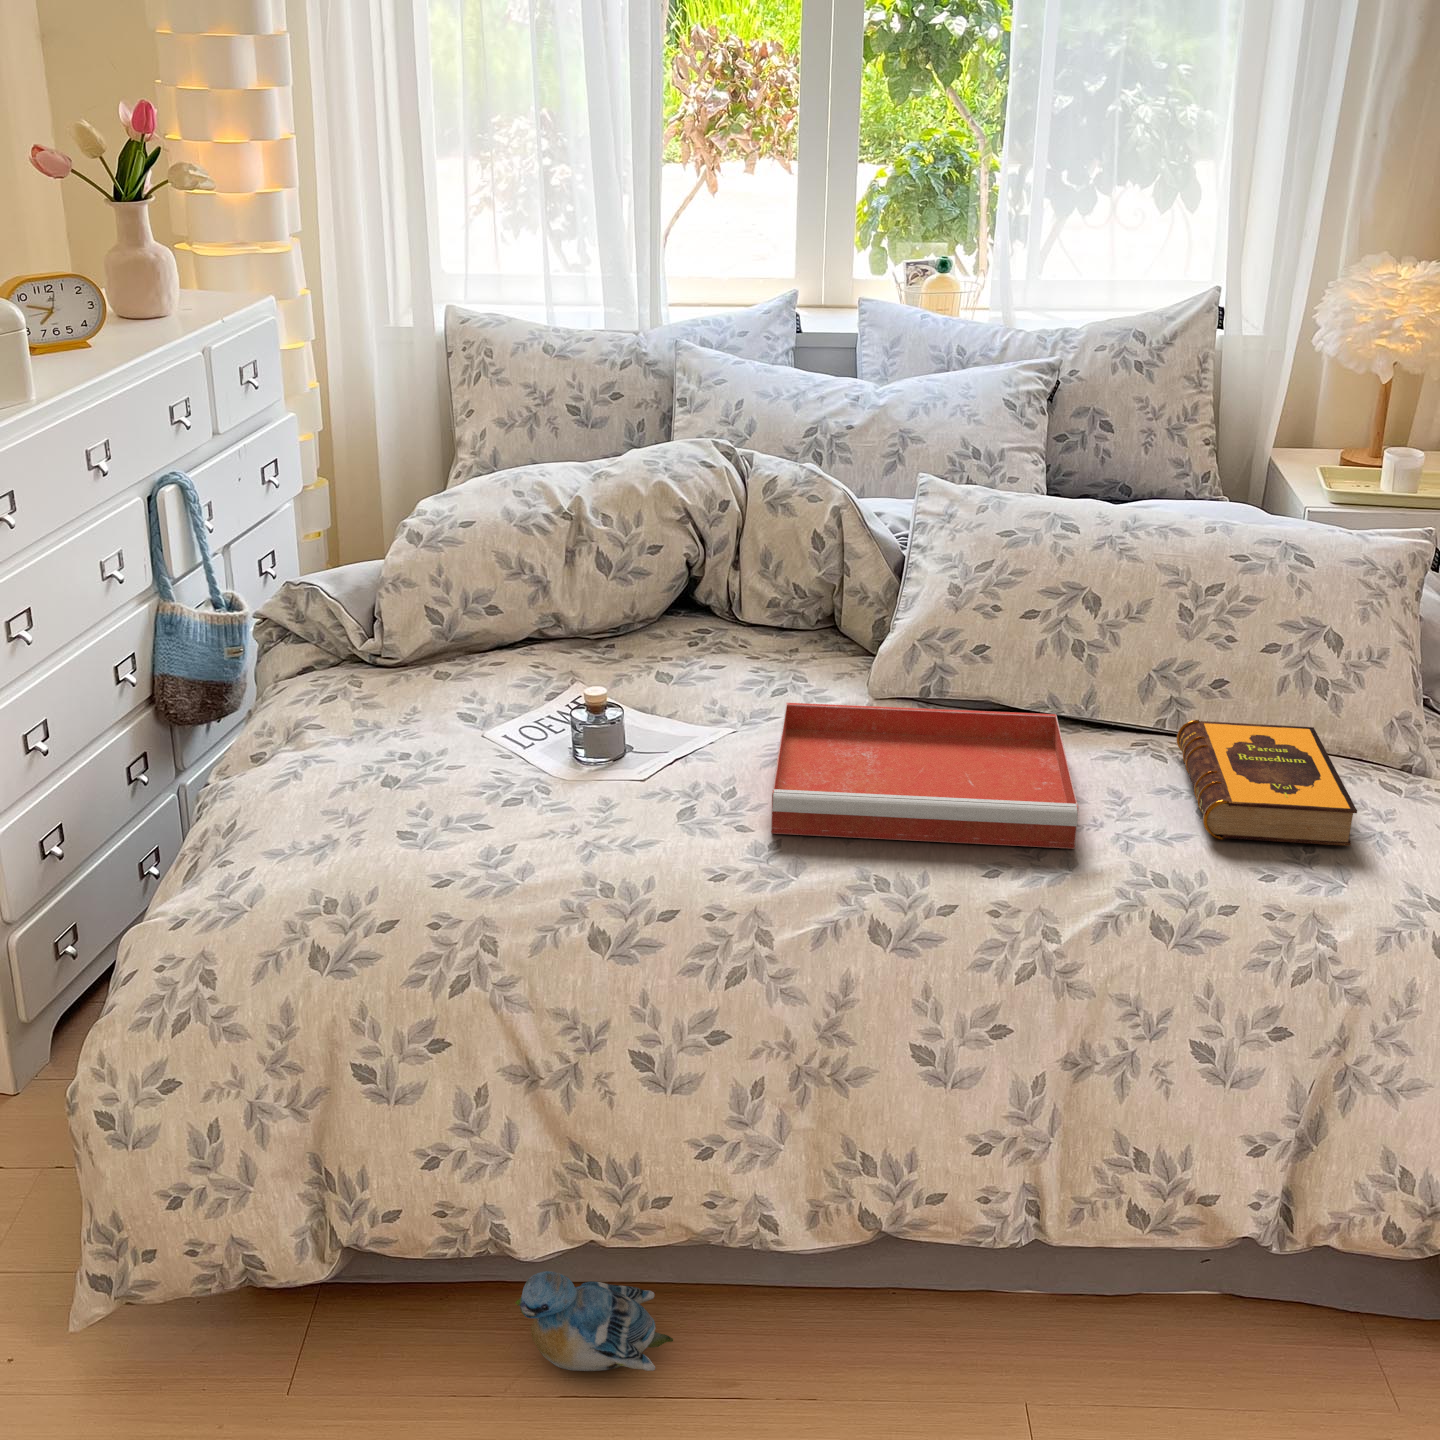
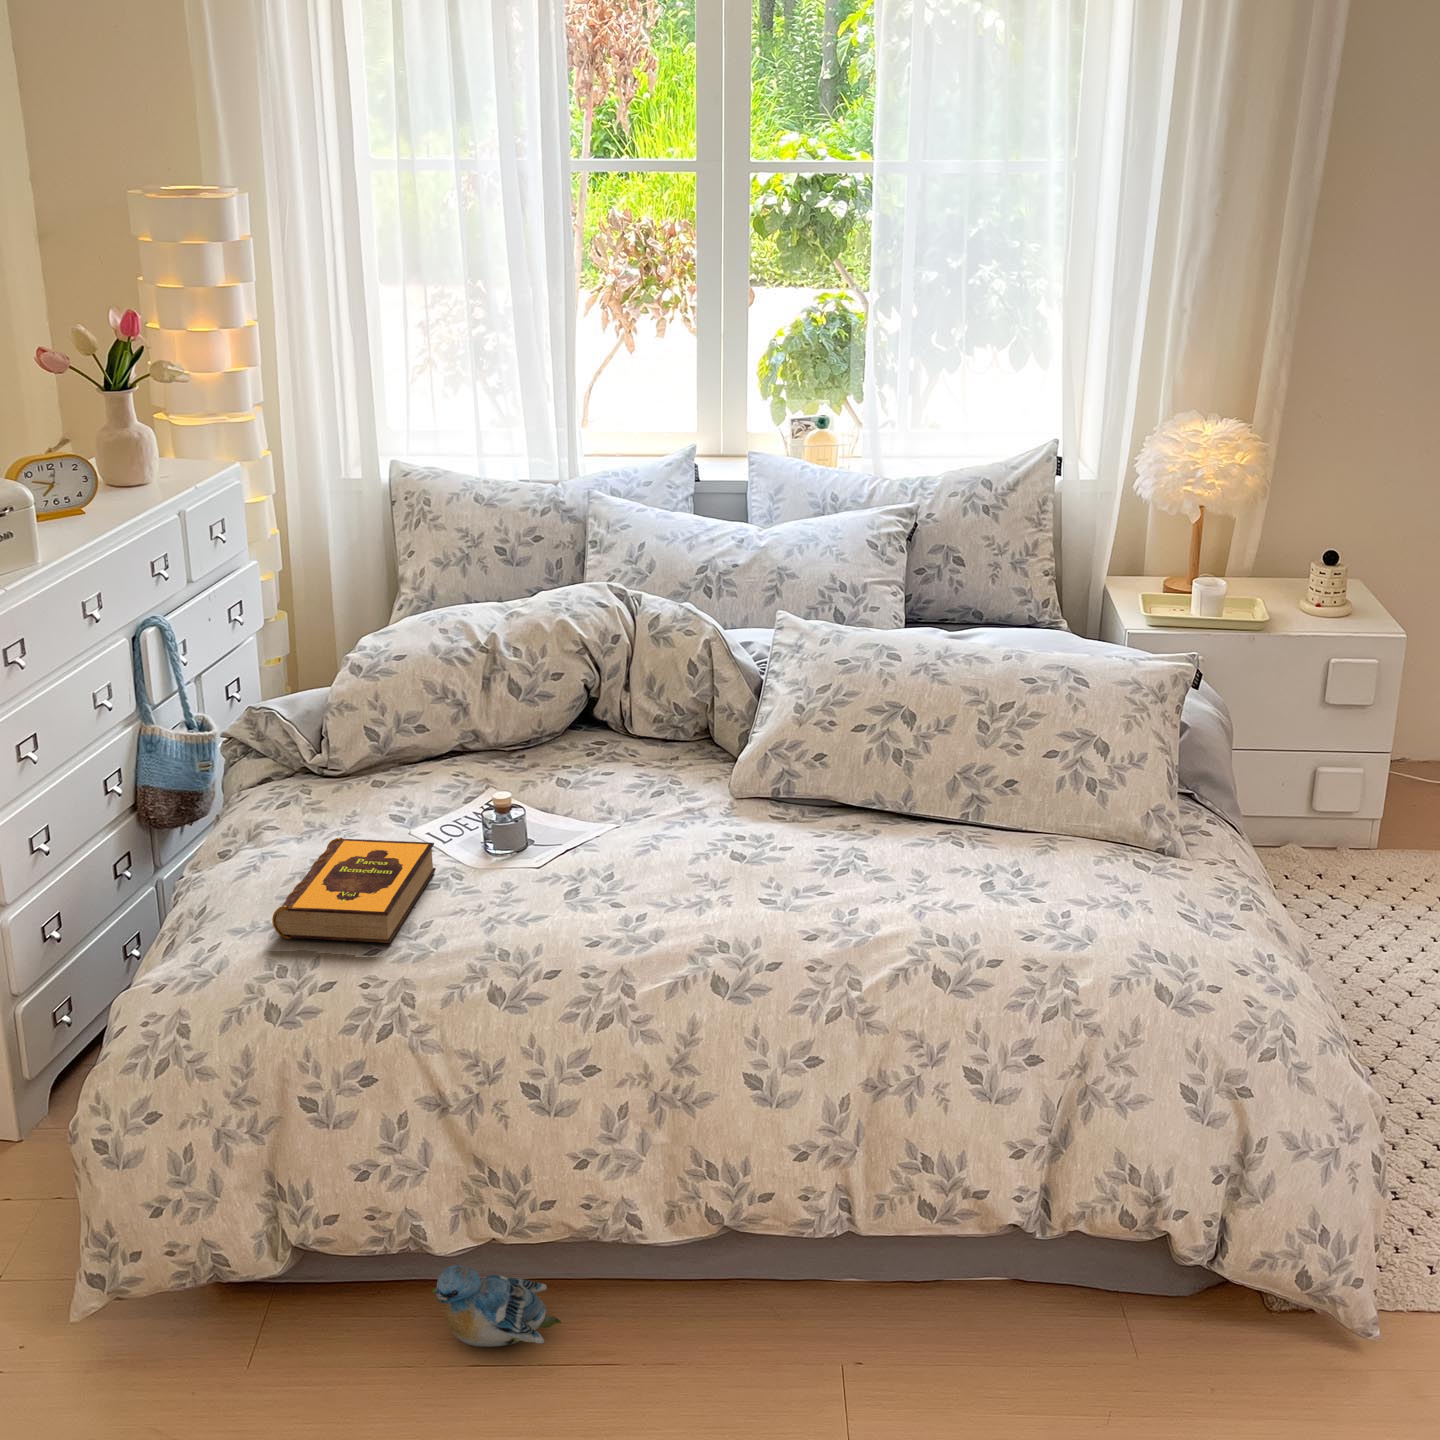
tray: present [771,703,1079,849] -> none [637,804,880,918]
hardback book: present [1177,720,1357,846] -> present [272,838,436,943]

